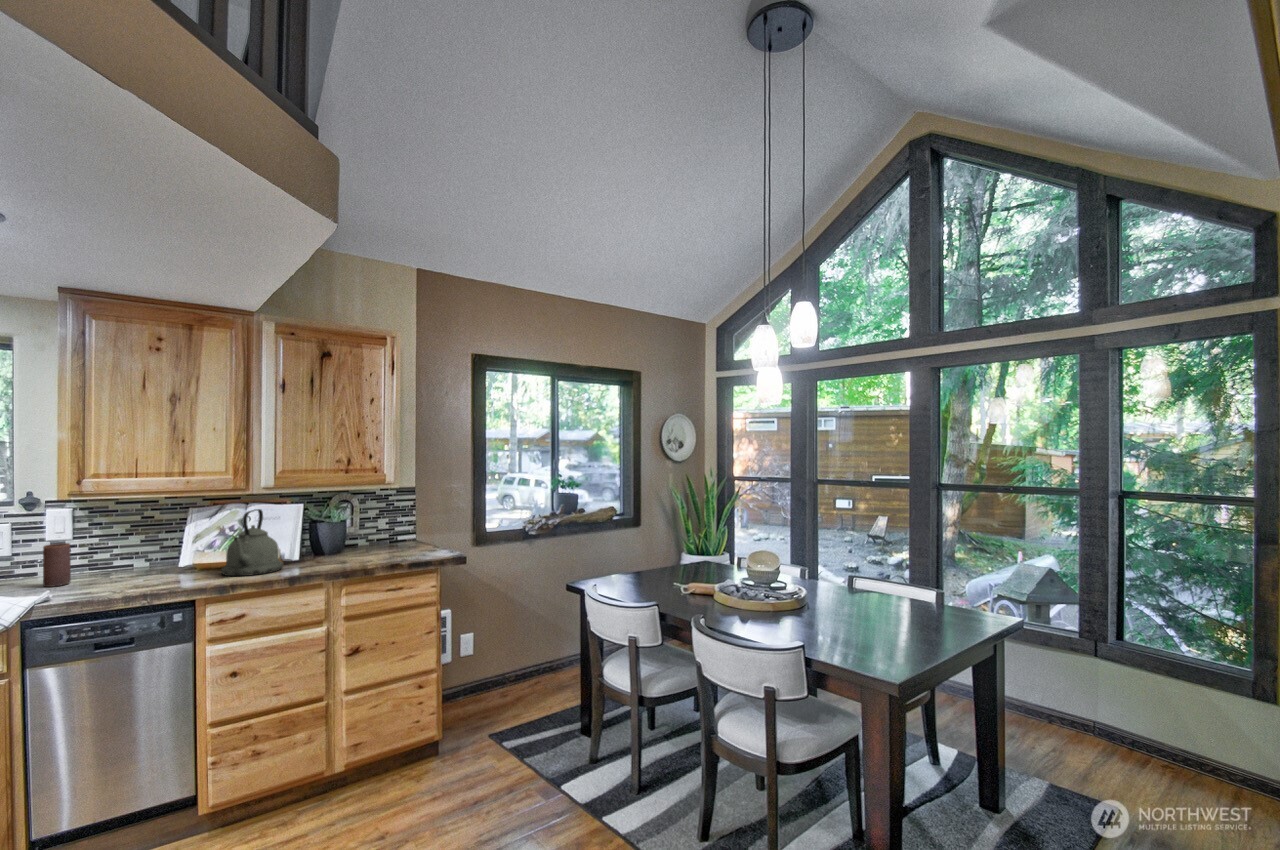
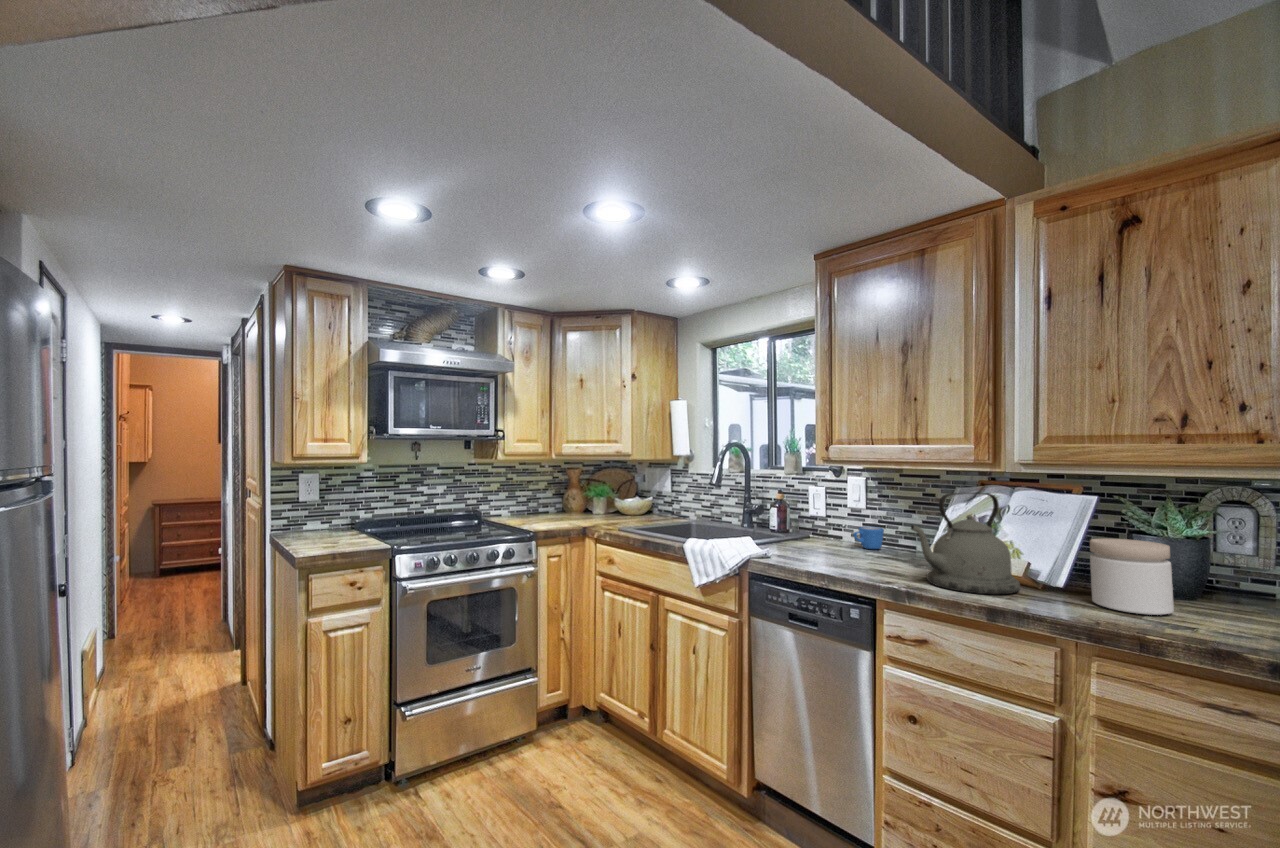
jar: none [314,524,349,562] -> present [1090,538,1174,615]
candle: present [43,543,71,587] -> none [806,507,829,549]
mug: none [87,553,116,575] -> present [853,527,884,549]

